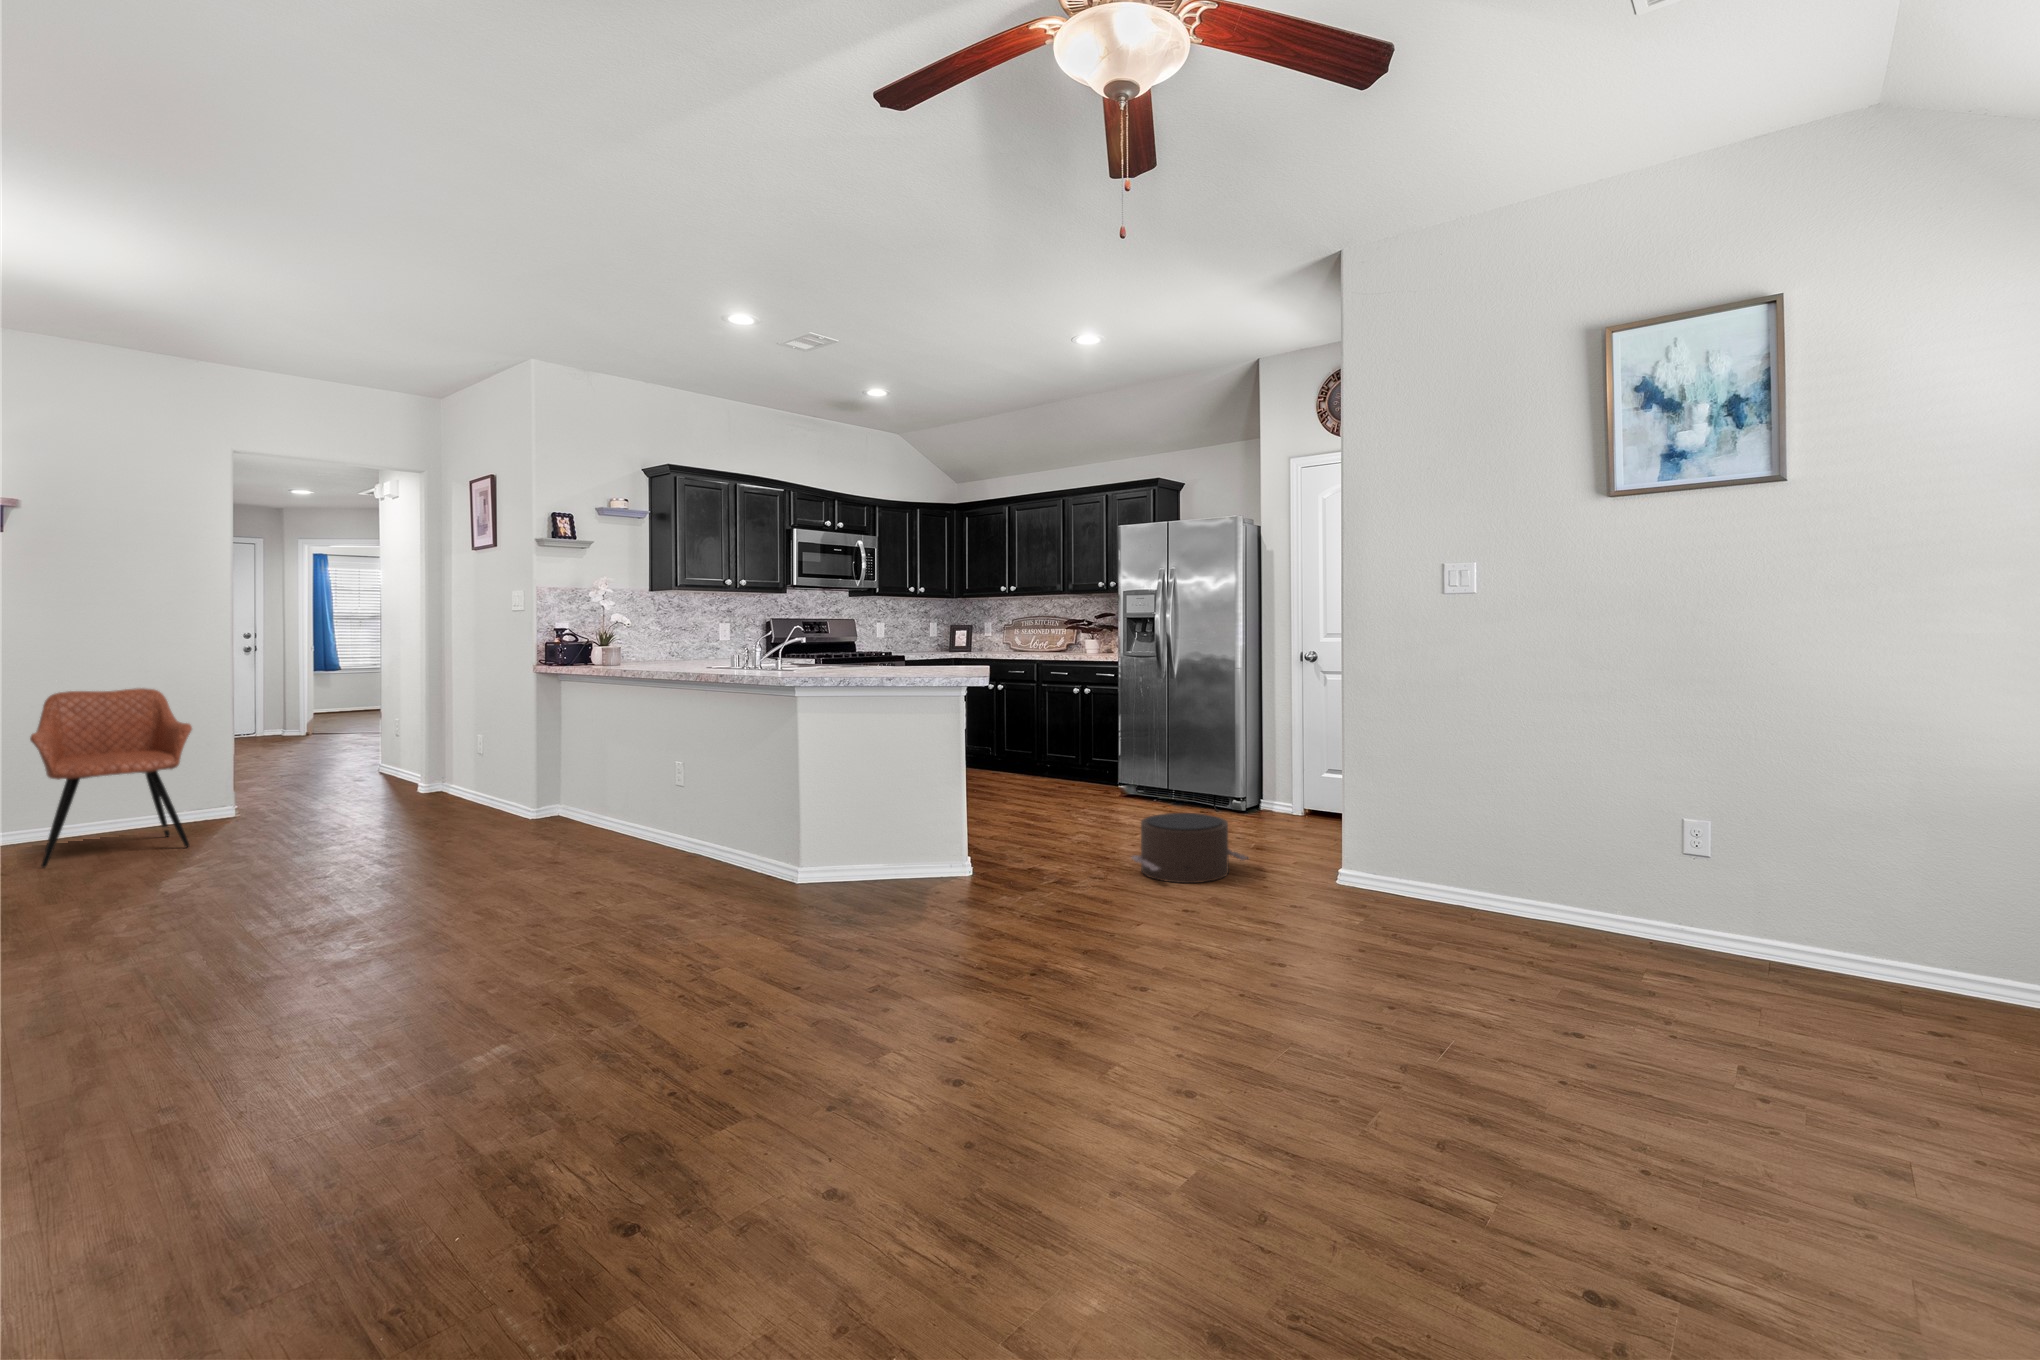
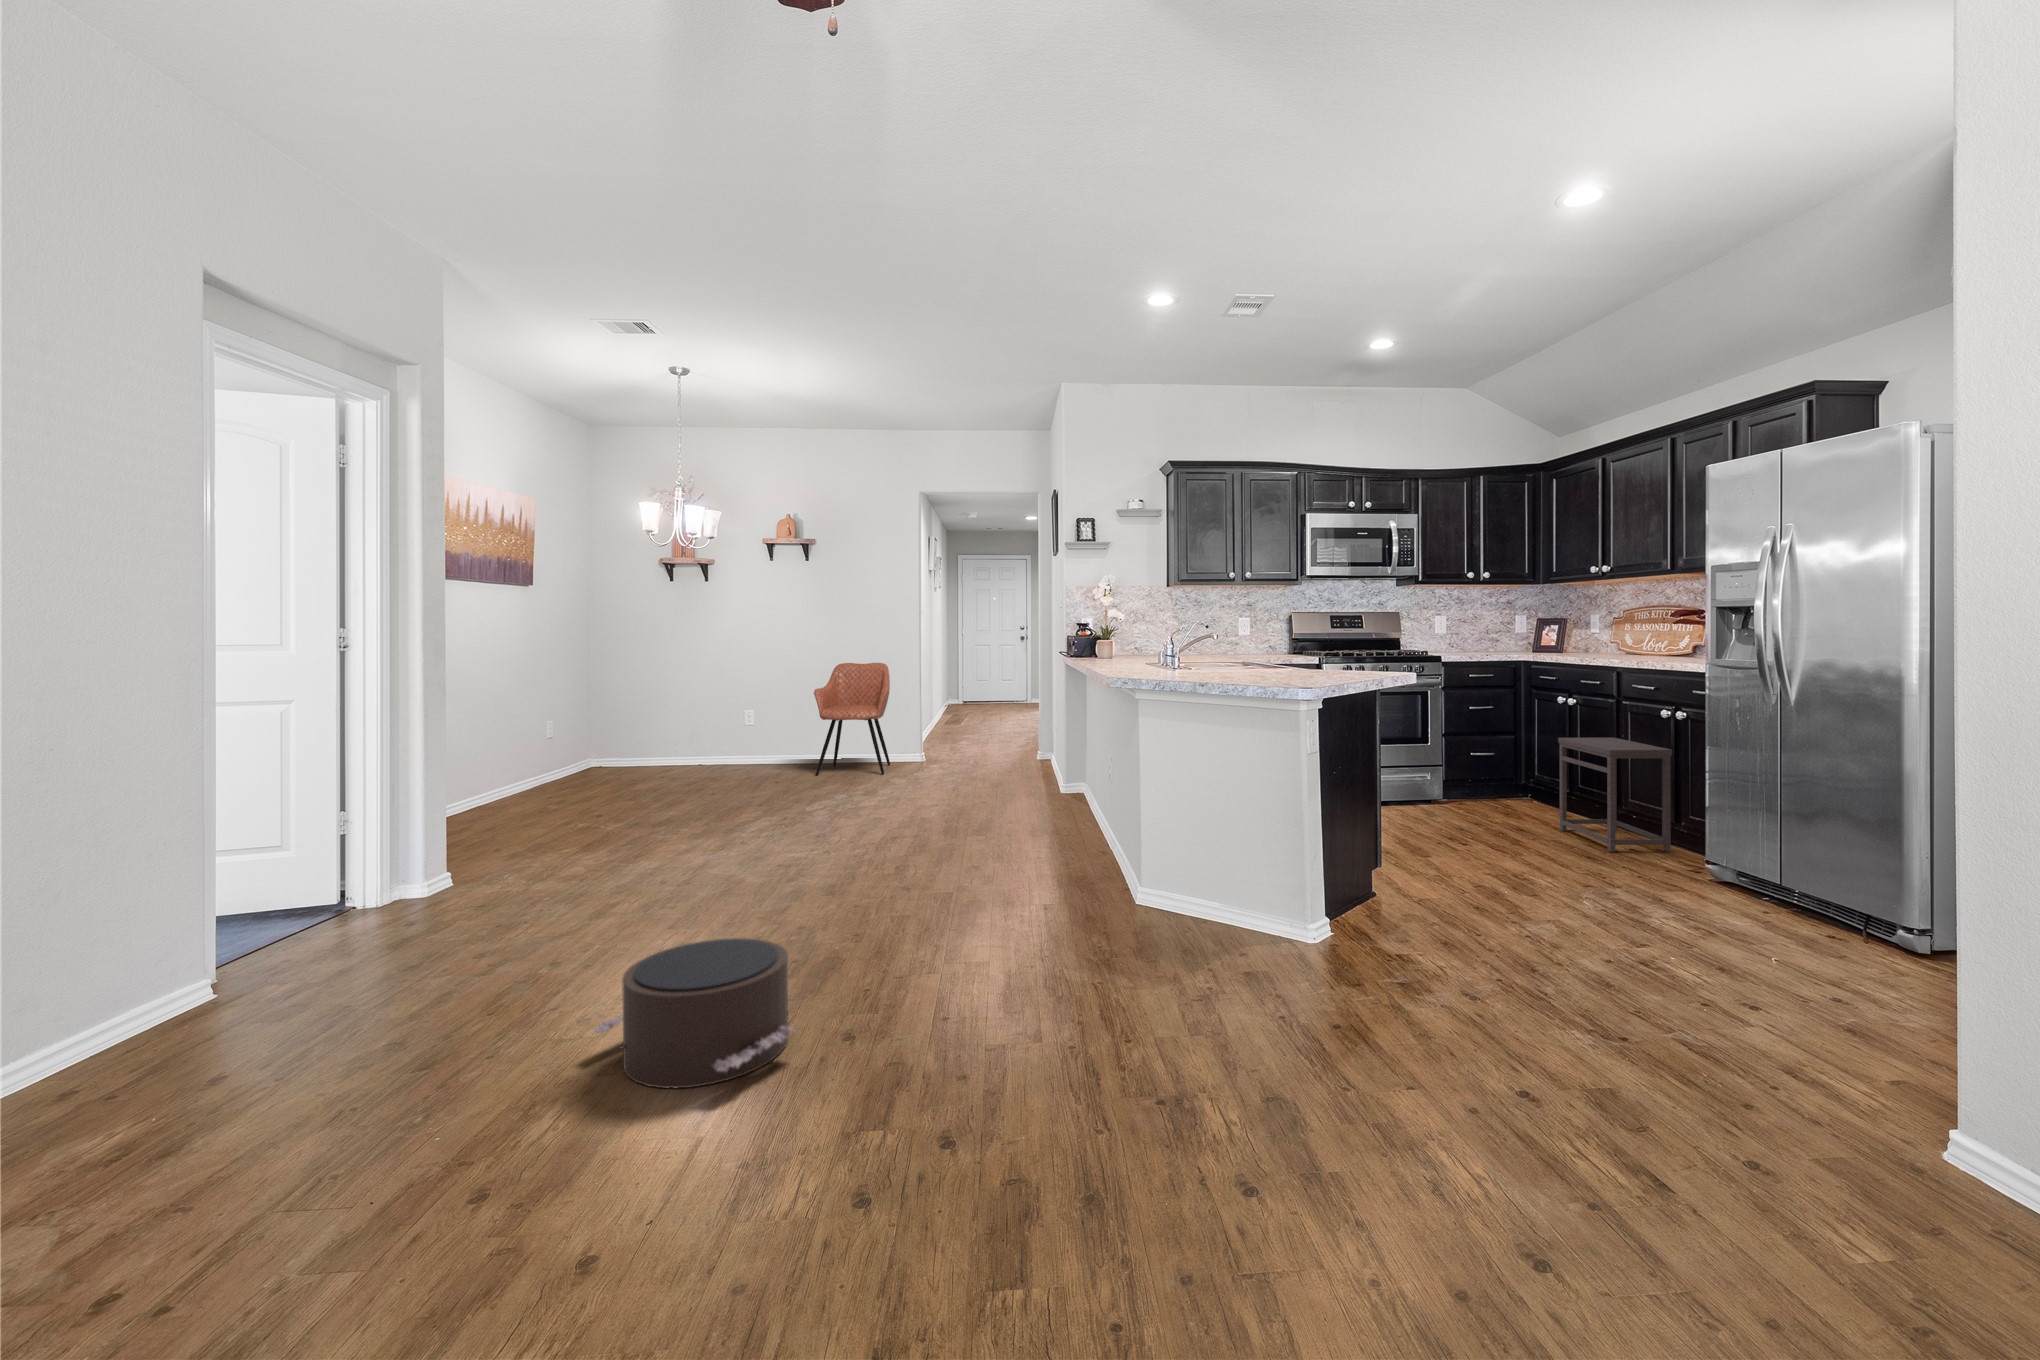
side table: none [1007,711,1084,790] -> present [1558,738,1672,852]
pouf: present [1131,813,1248,883] -> present [593,938,796,1088]

